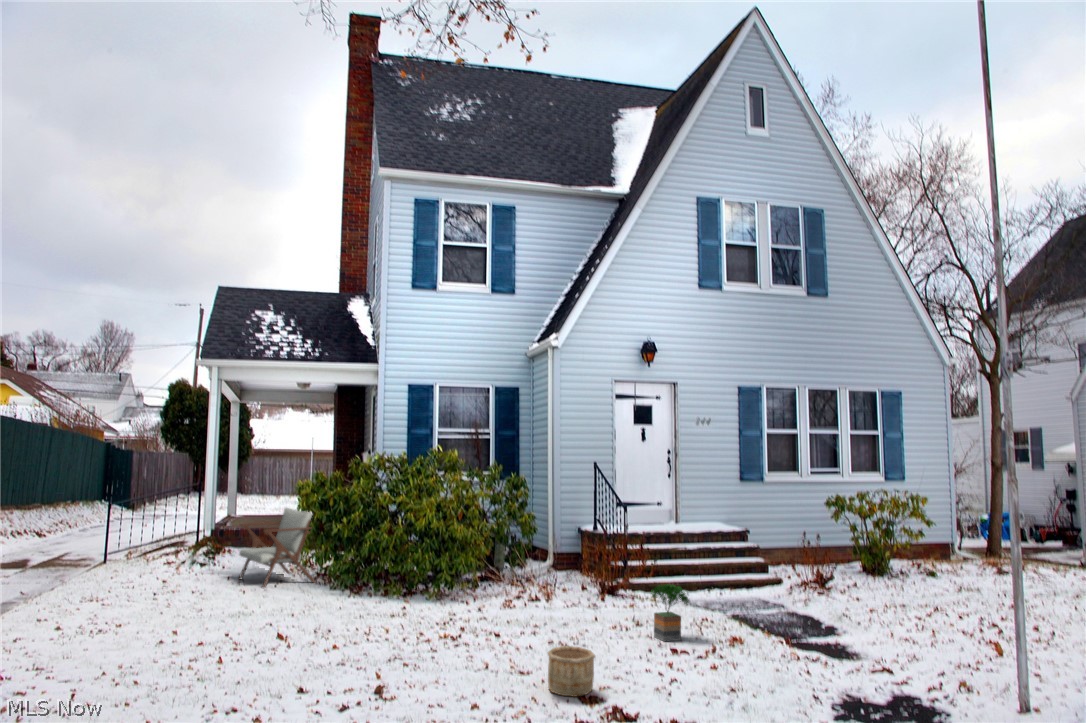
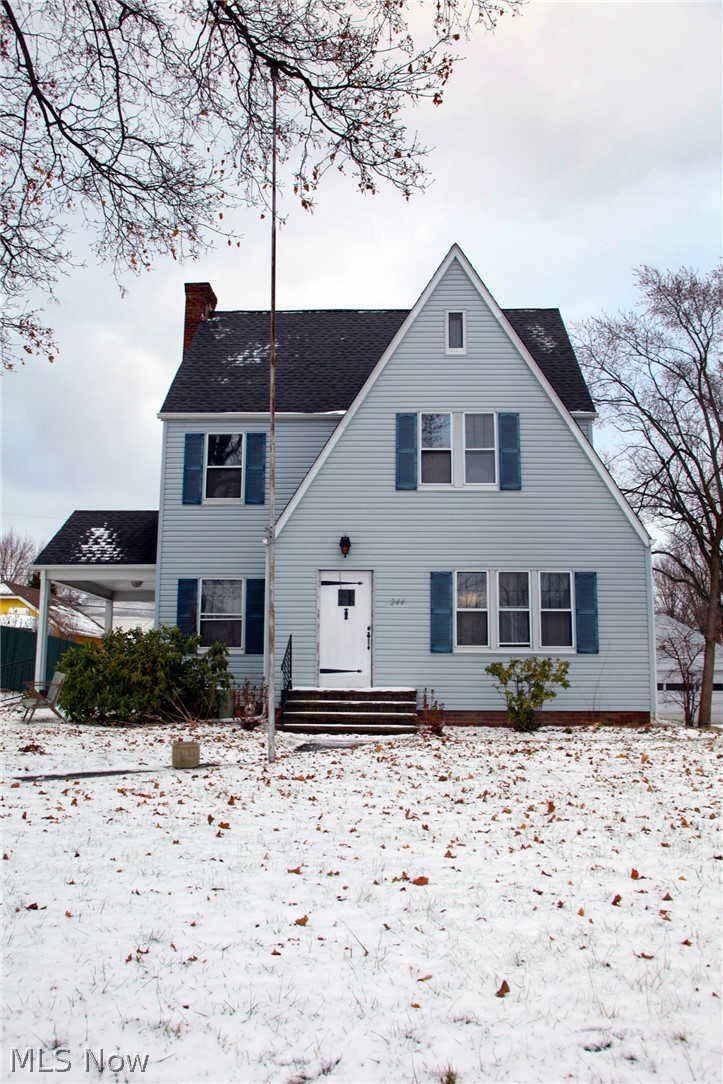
potted tree: present [651,584,689,641] -> none [209,714,234,752]
wooden bucket: present [548,646,595,696] -> present [171,741,201,768]

